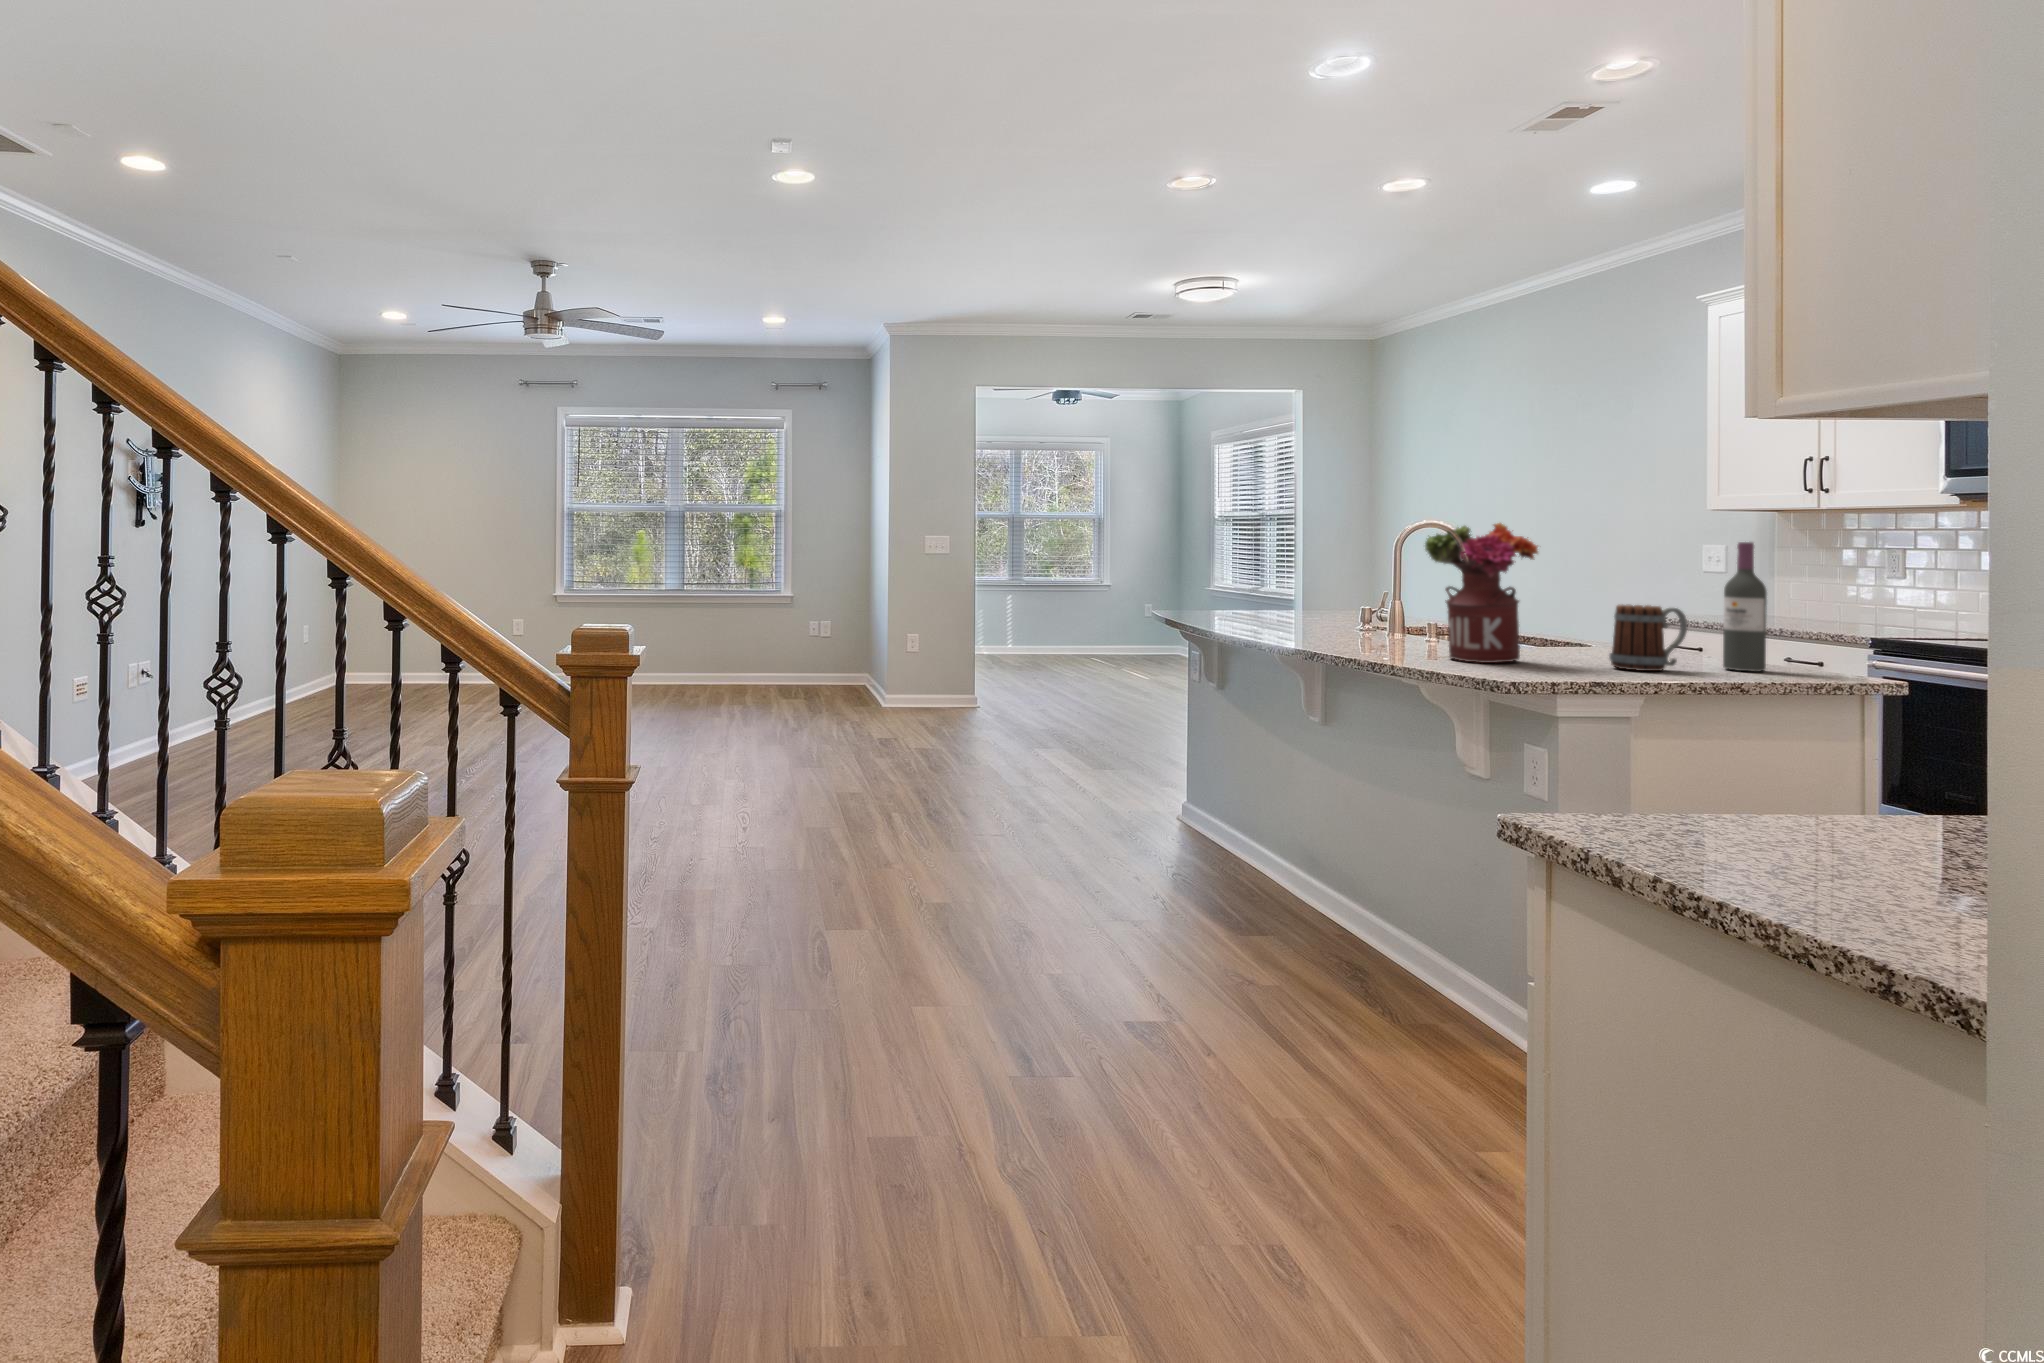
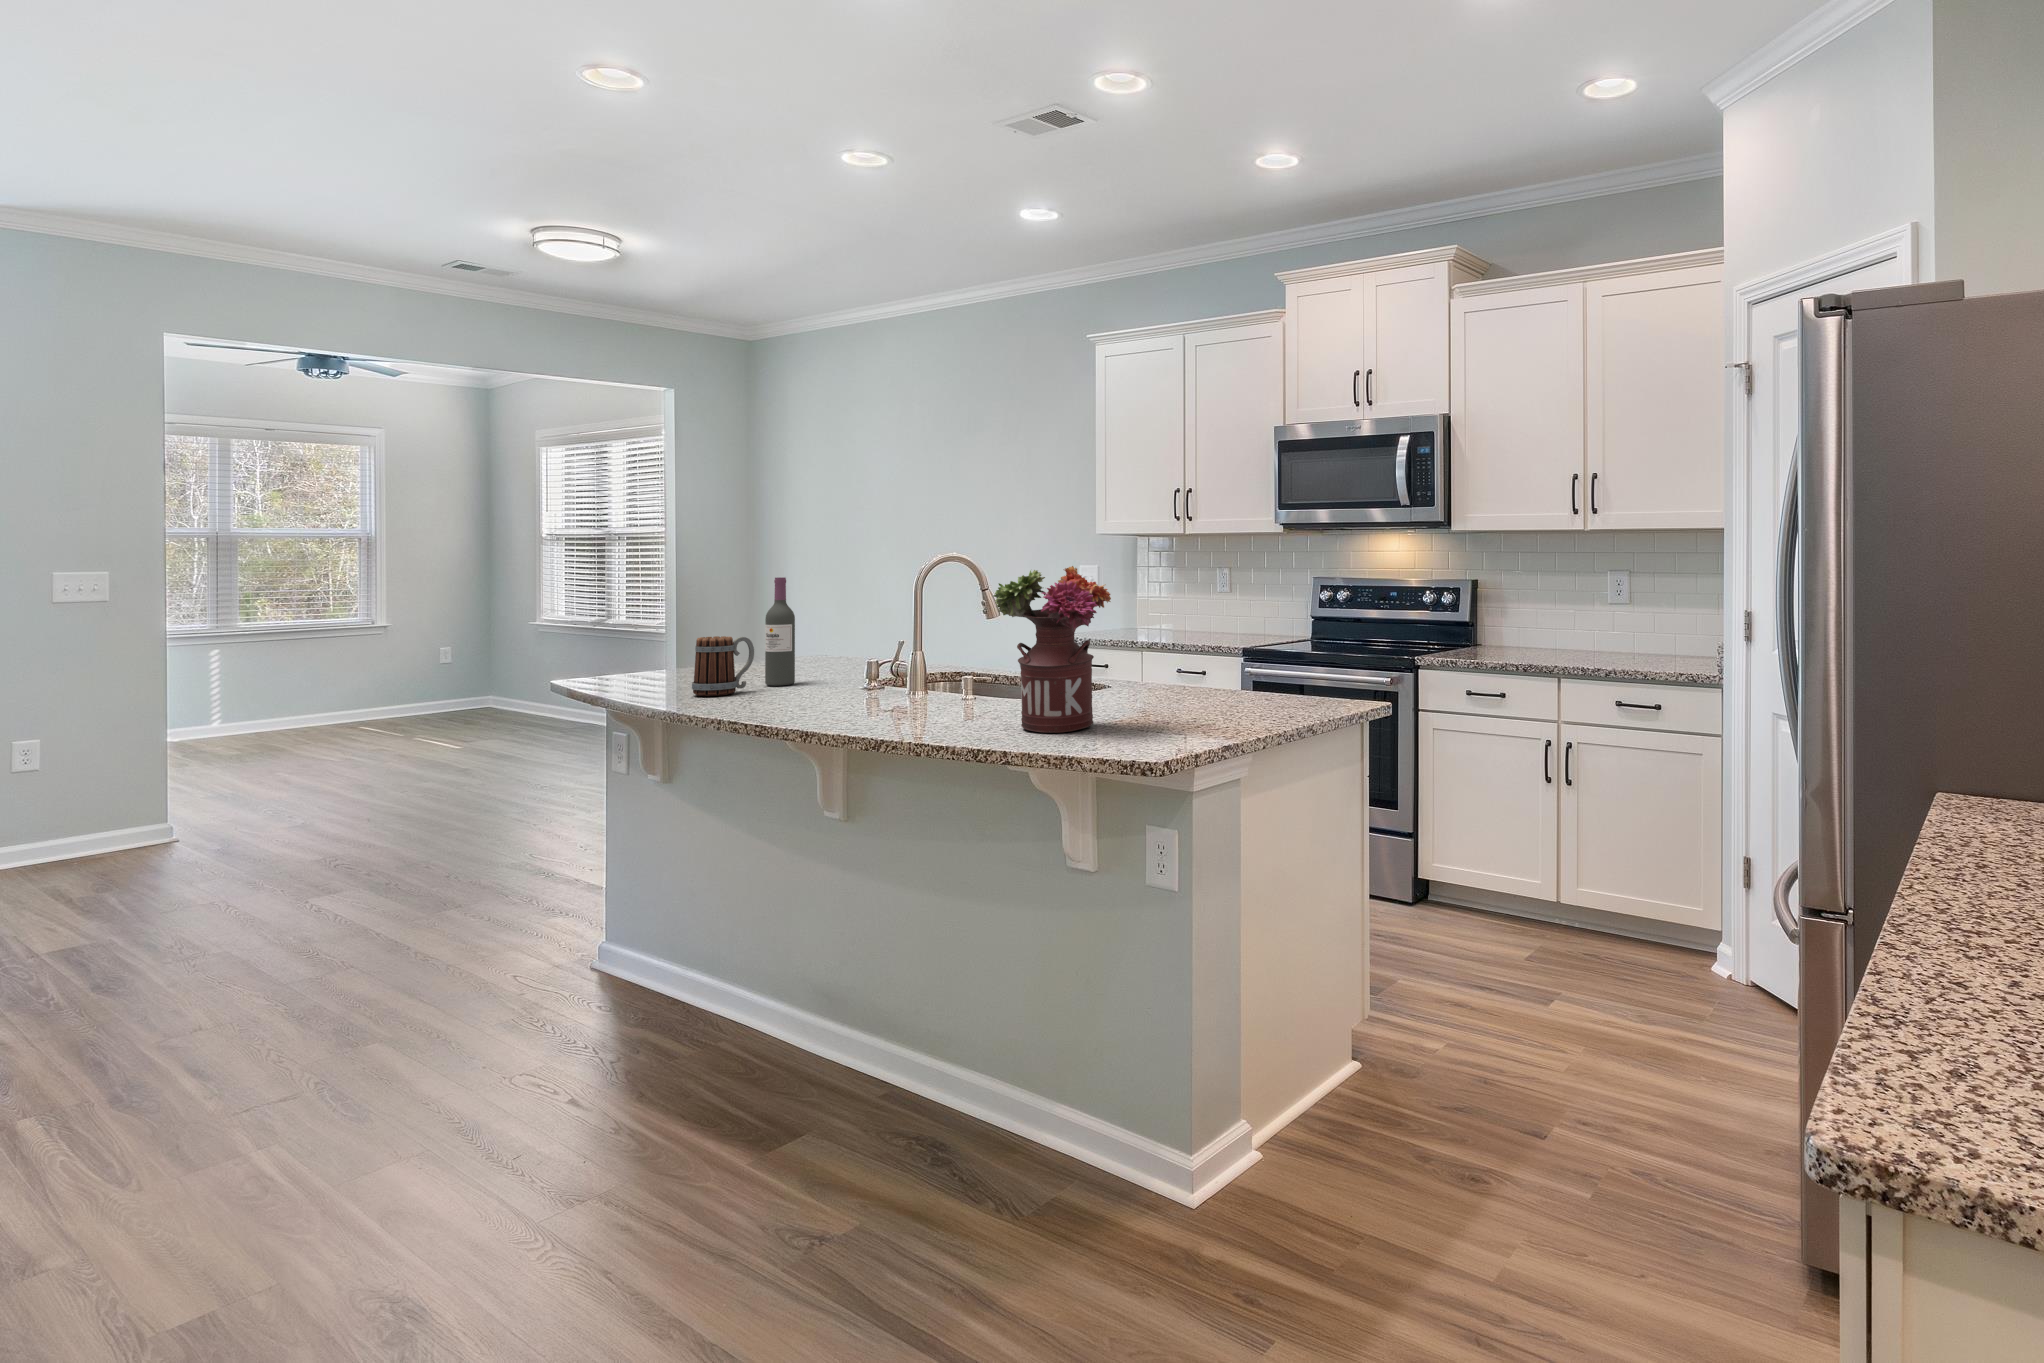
wine bottle: present [1723,542,1767,672] -> present [765,577,795,686]
mug: present [1609,604,1688,671] -> present [692,636,754,696]

